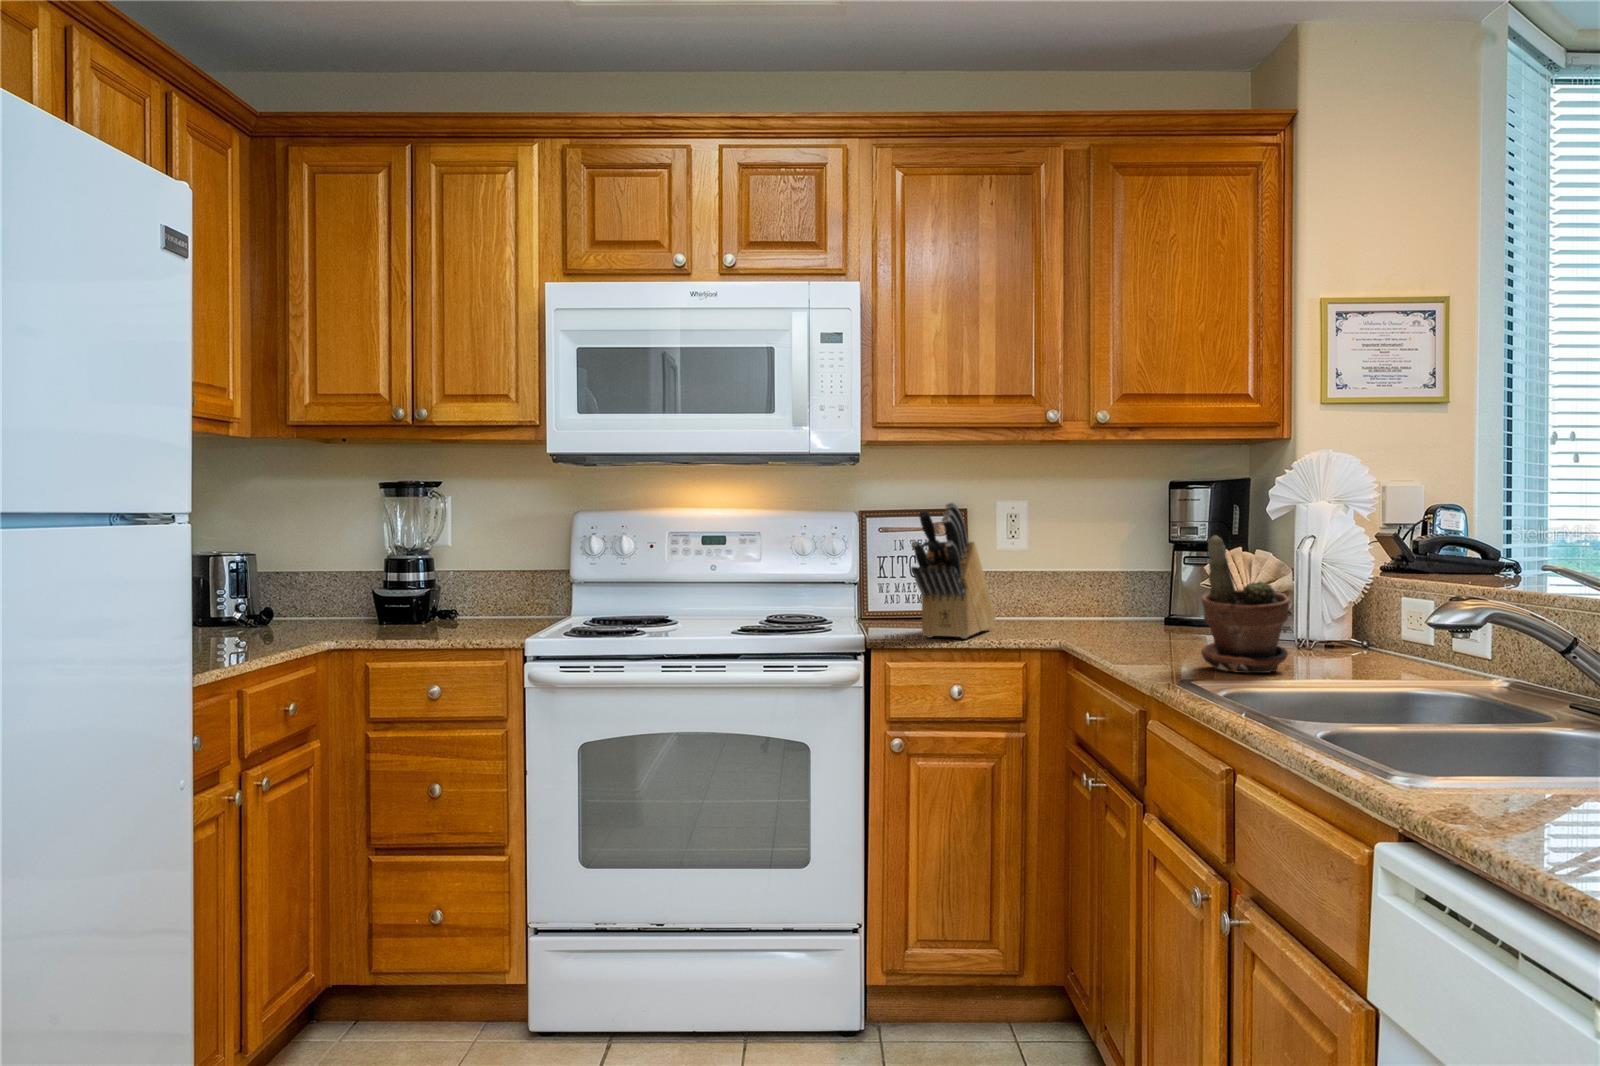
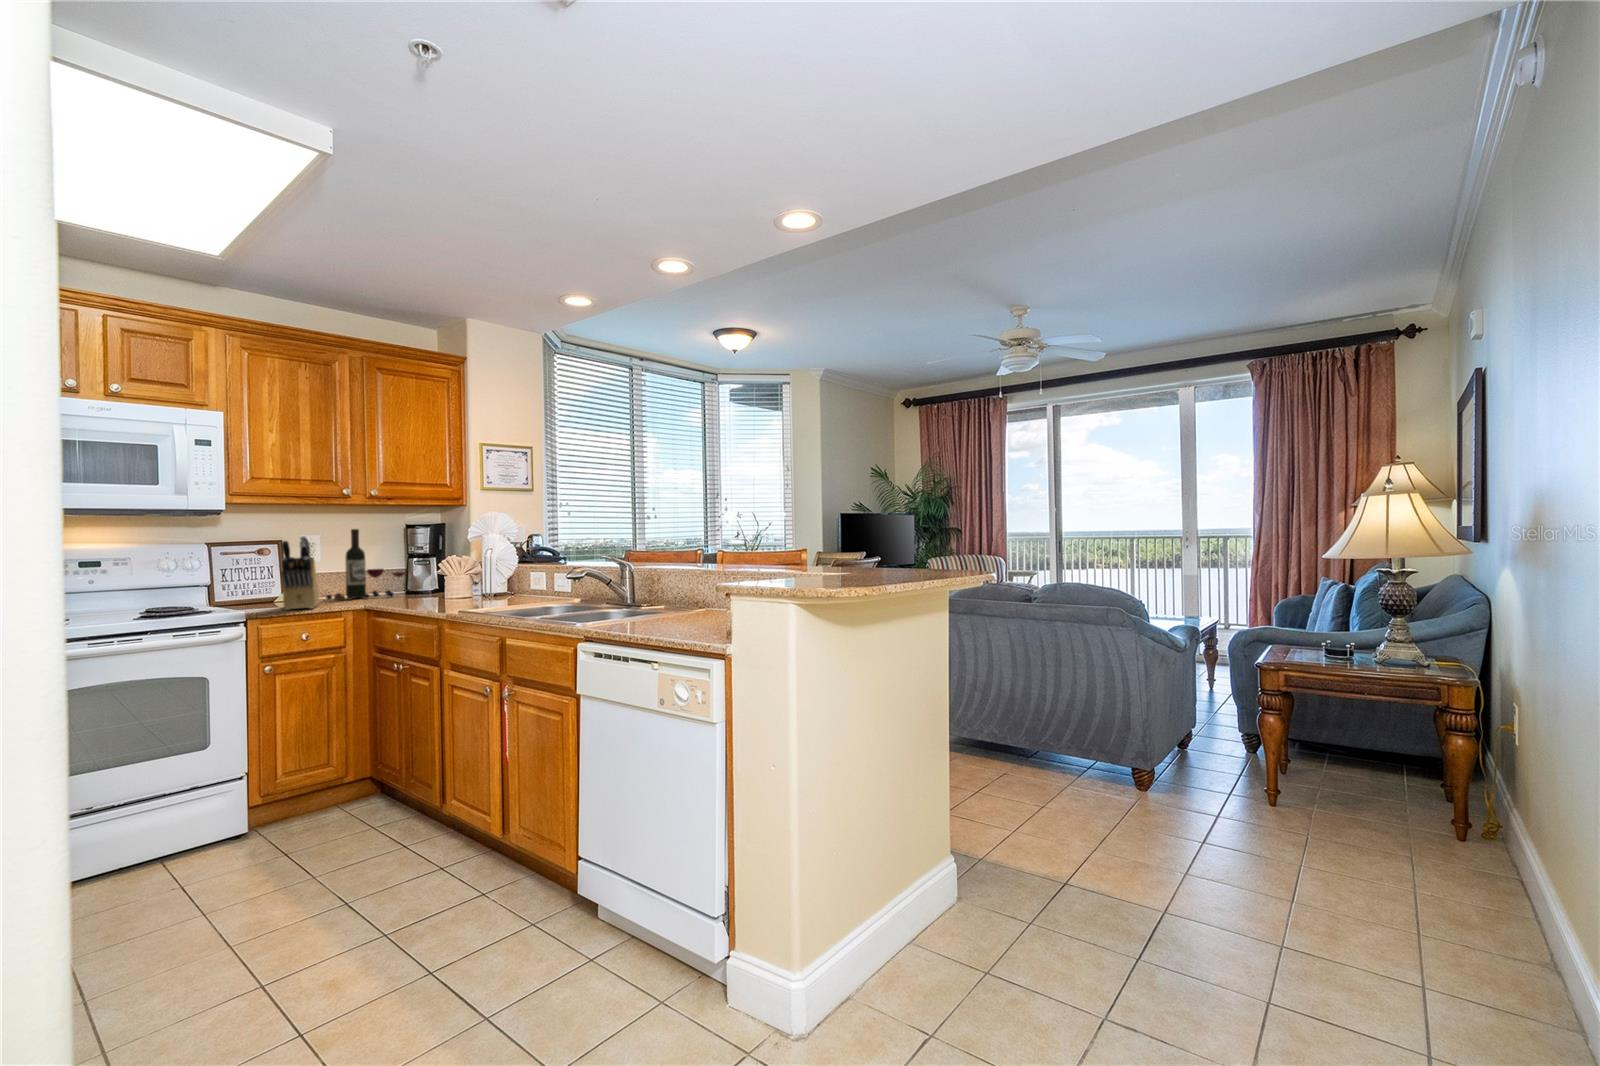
wine bottle: none [1024,489,1168,623] -> present [326,529,405,600]
potted plant: present [1201,536,1290,673] -> none [456,548,495,607]

